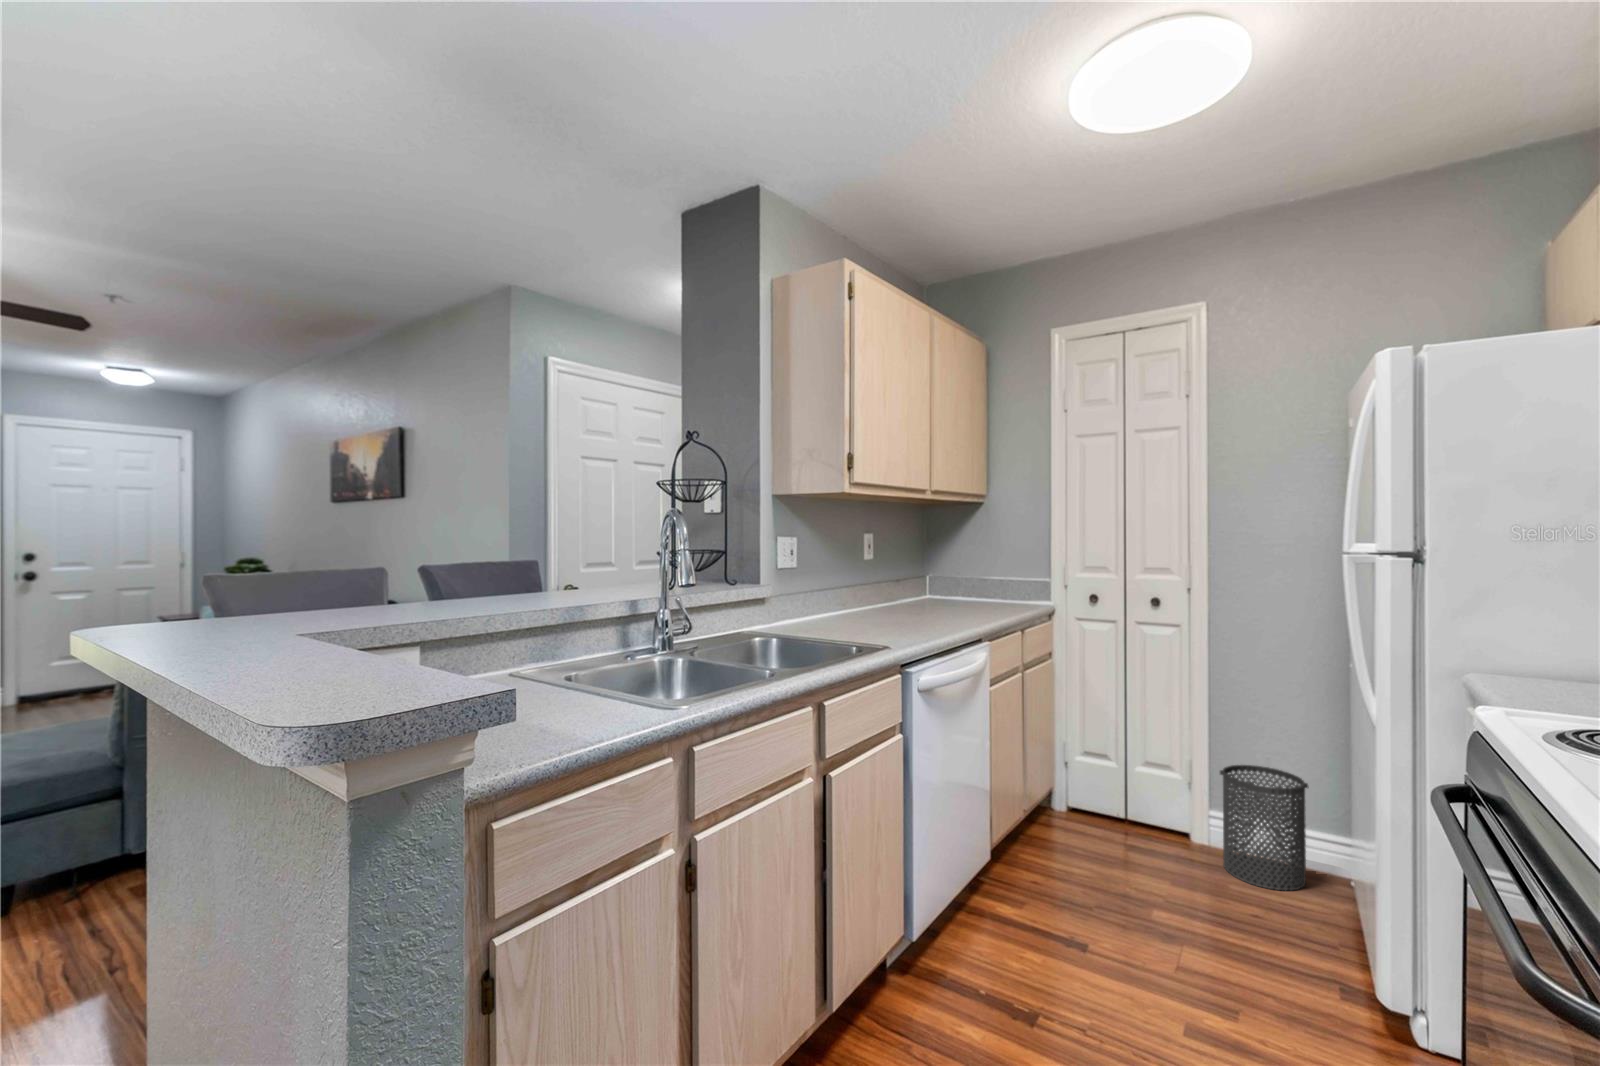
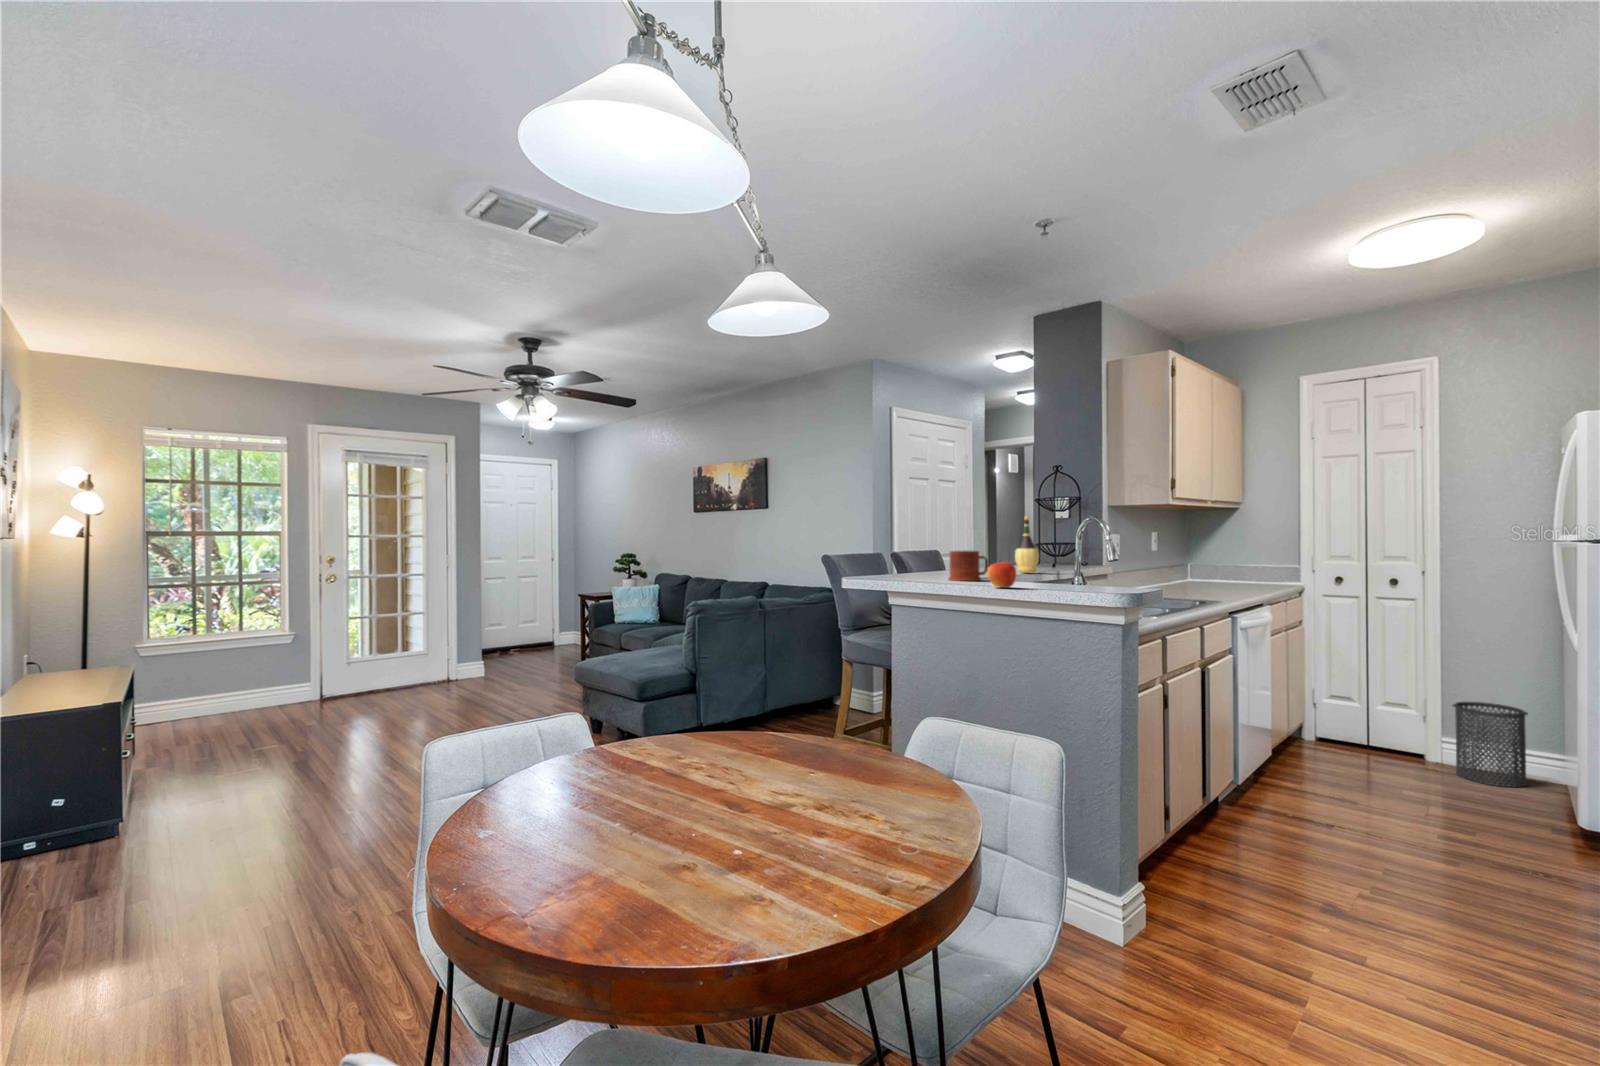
wine bottle: none [619,508,656,598] -> present [1015,516,1039,573]
mug: none [328,570,416,634] -> present [948,551,988,581]
apple: none [194,601,286,673] -> present [987,562,1016,588]

